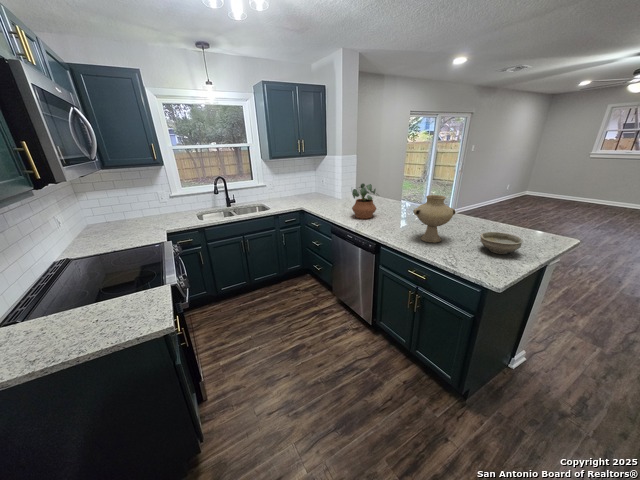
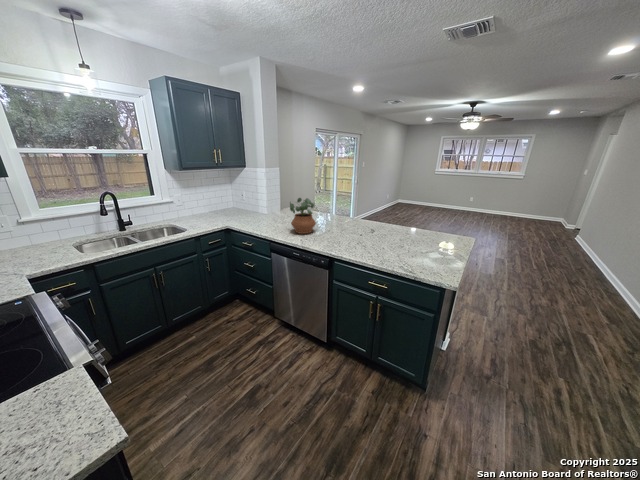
vase: present [413,195,456,243] -> none [363,208,397,252]
bowl: present [480,232,523,254] -> none [420,237,452,256]

